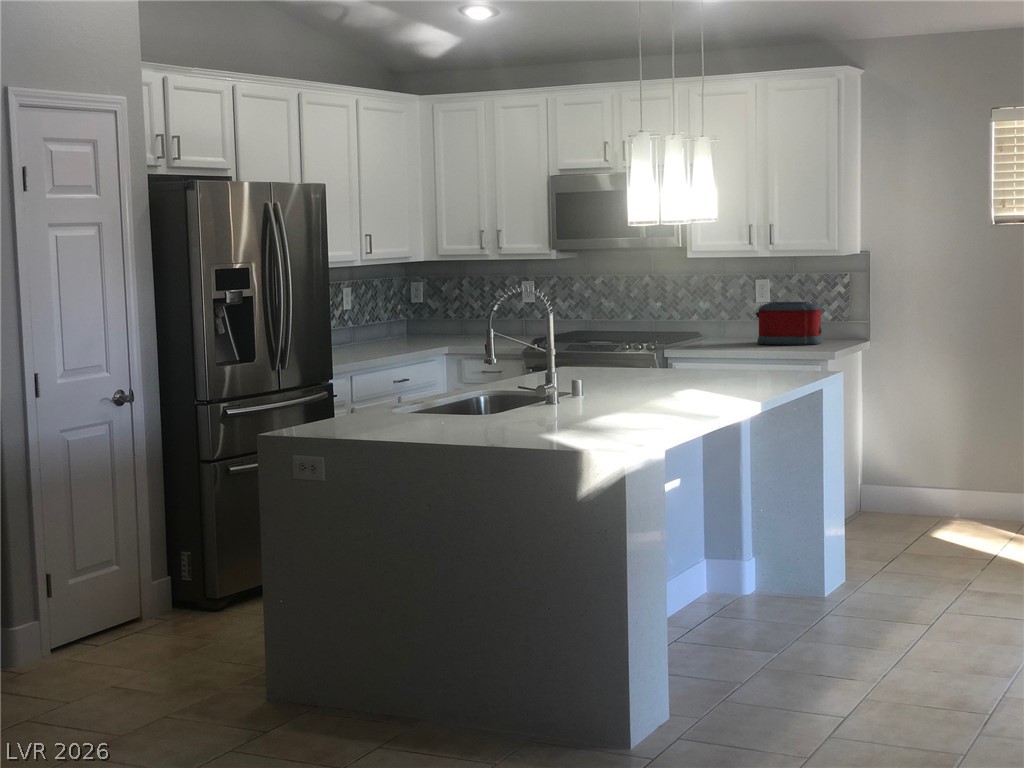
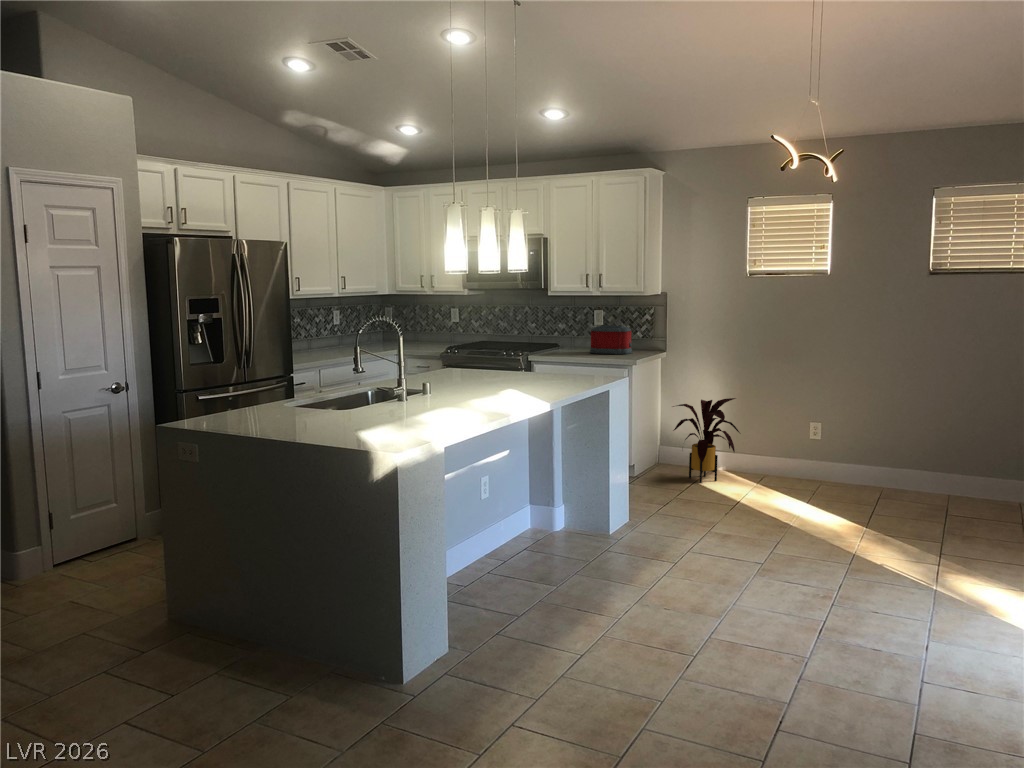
house plant: none [886,408,995,537] -> present [673,398,740,483]

